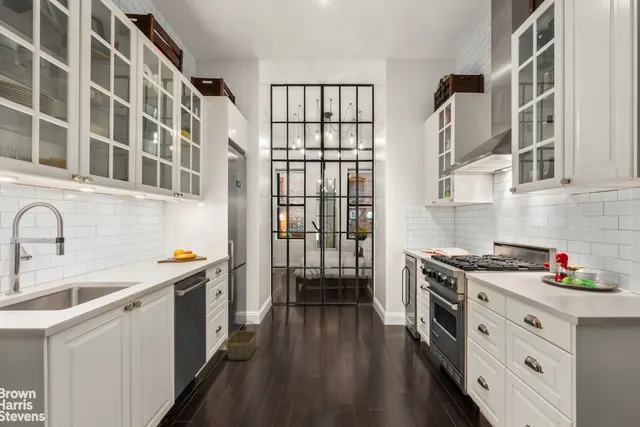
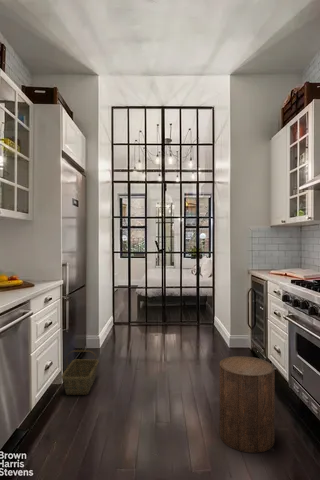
stool: none [363,321,409,398] -> present [219,356,275,453]

